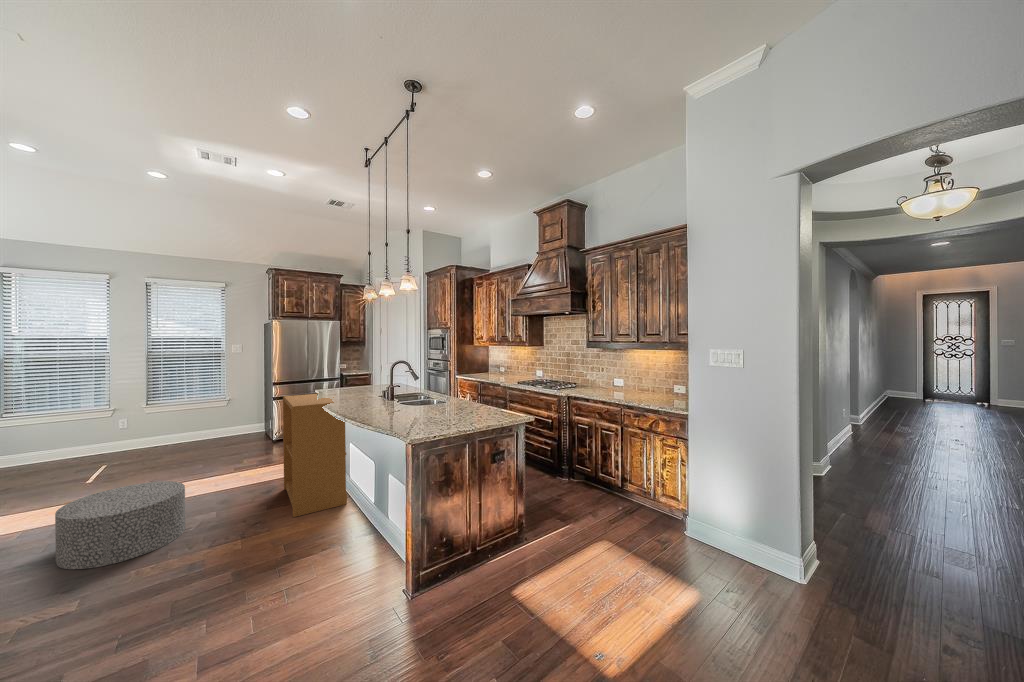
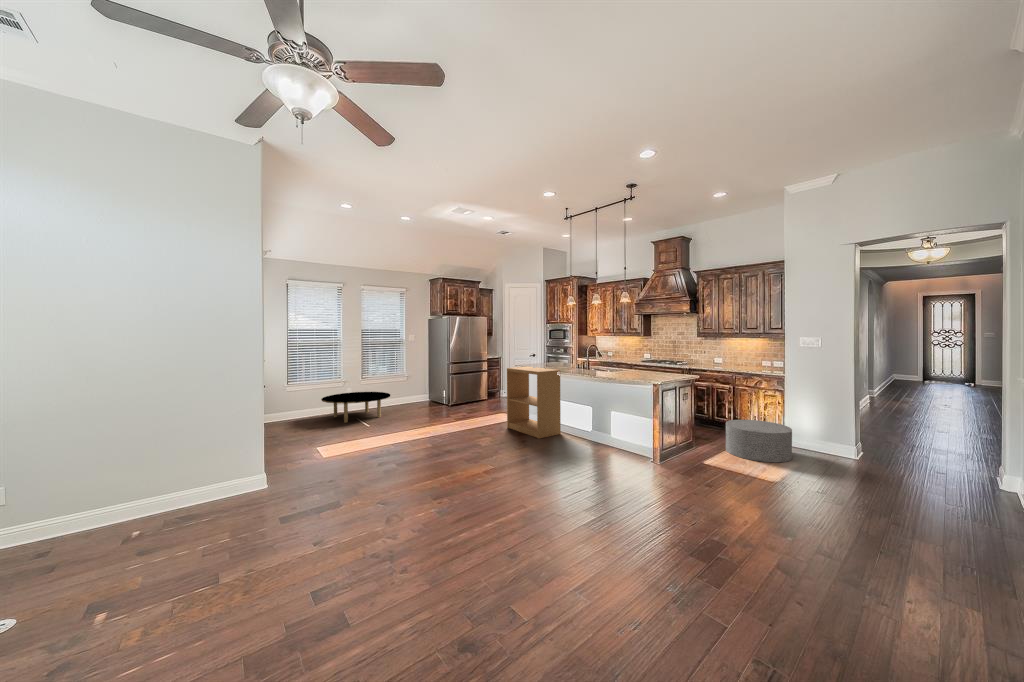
coffee table: none [33,424,170,476] -> present [321,392,390,423]
ottoman: present [55,481,185,569] -> present [726,420,792,462]

